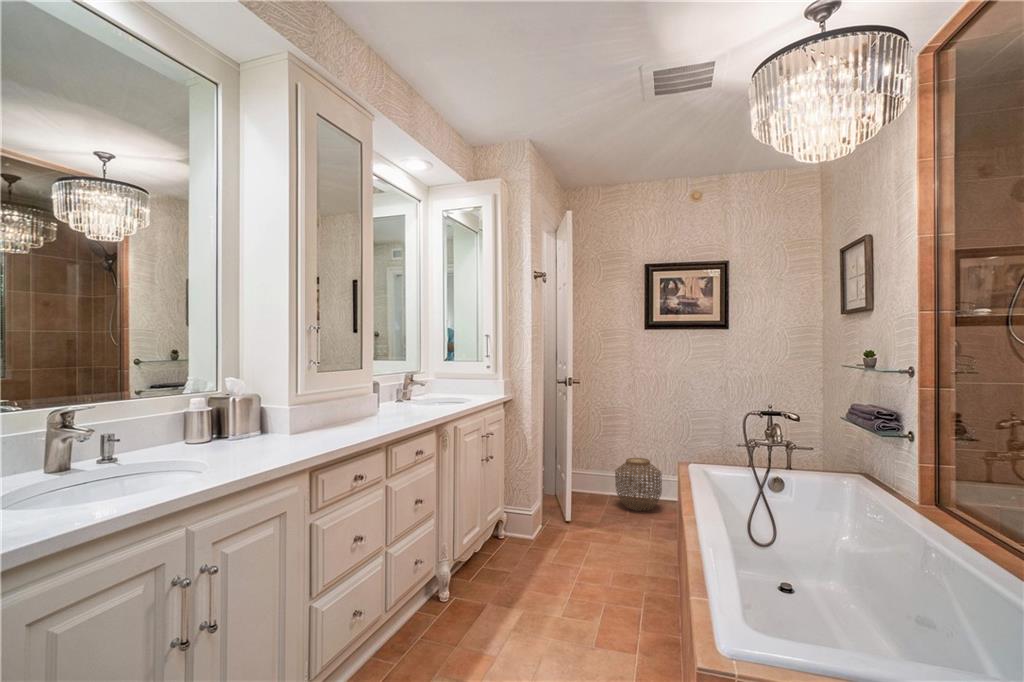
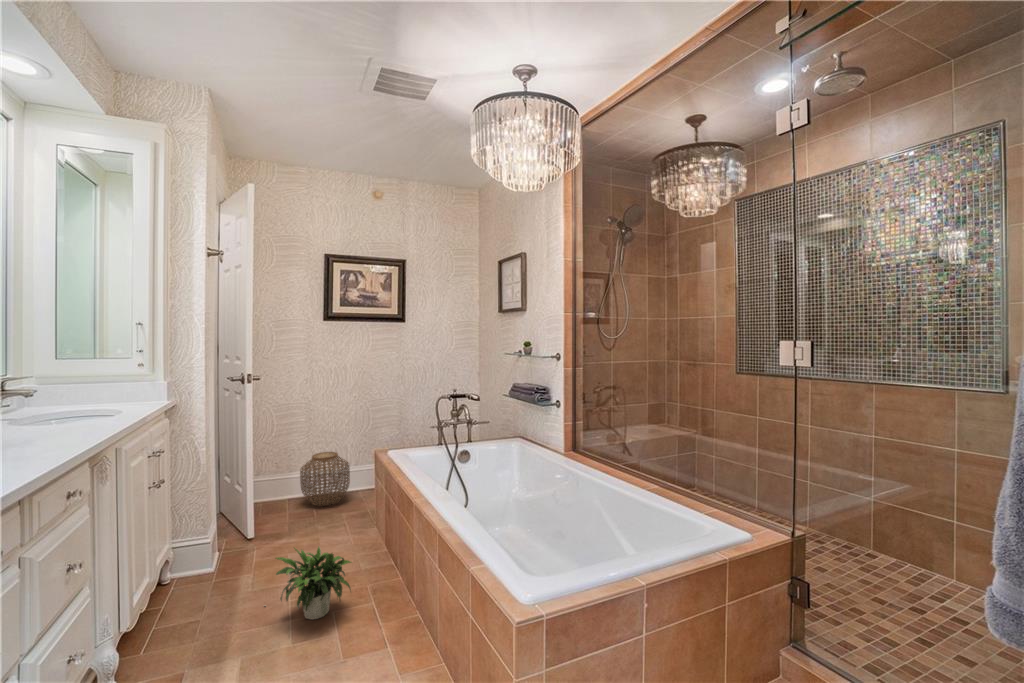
potted plant: none [548,529,616,600] -> present [264,547,352,619]

